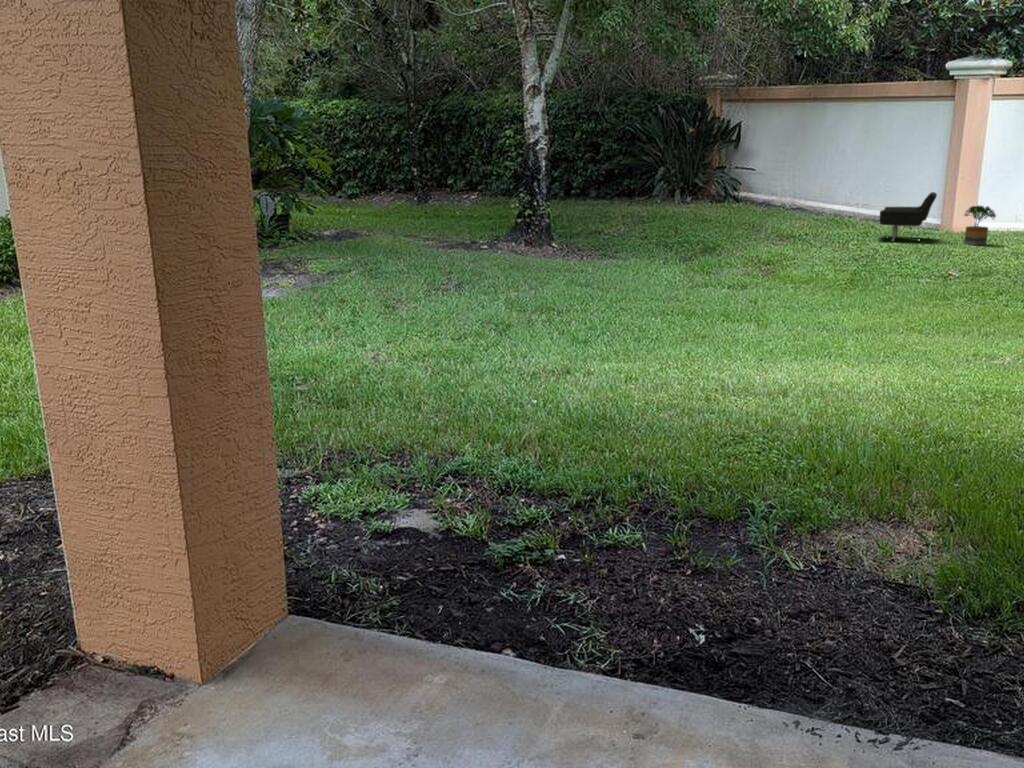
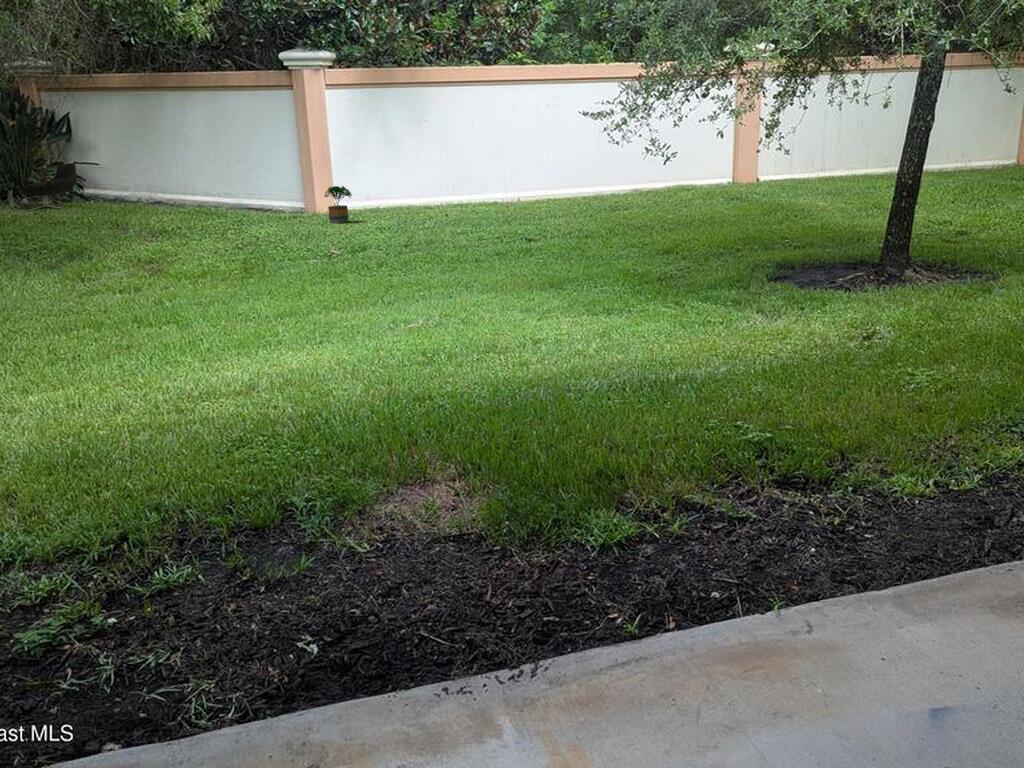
lounge chair: present [880,192,937,241] -> present [19,163,77,210]

